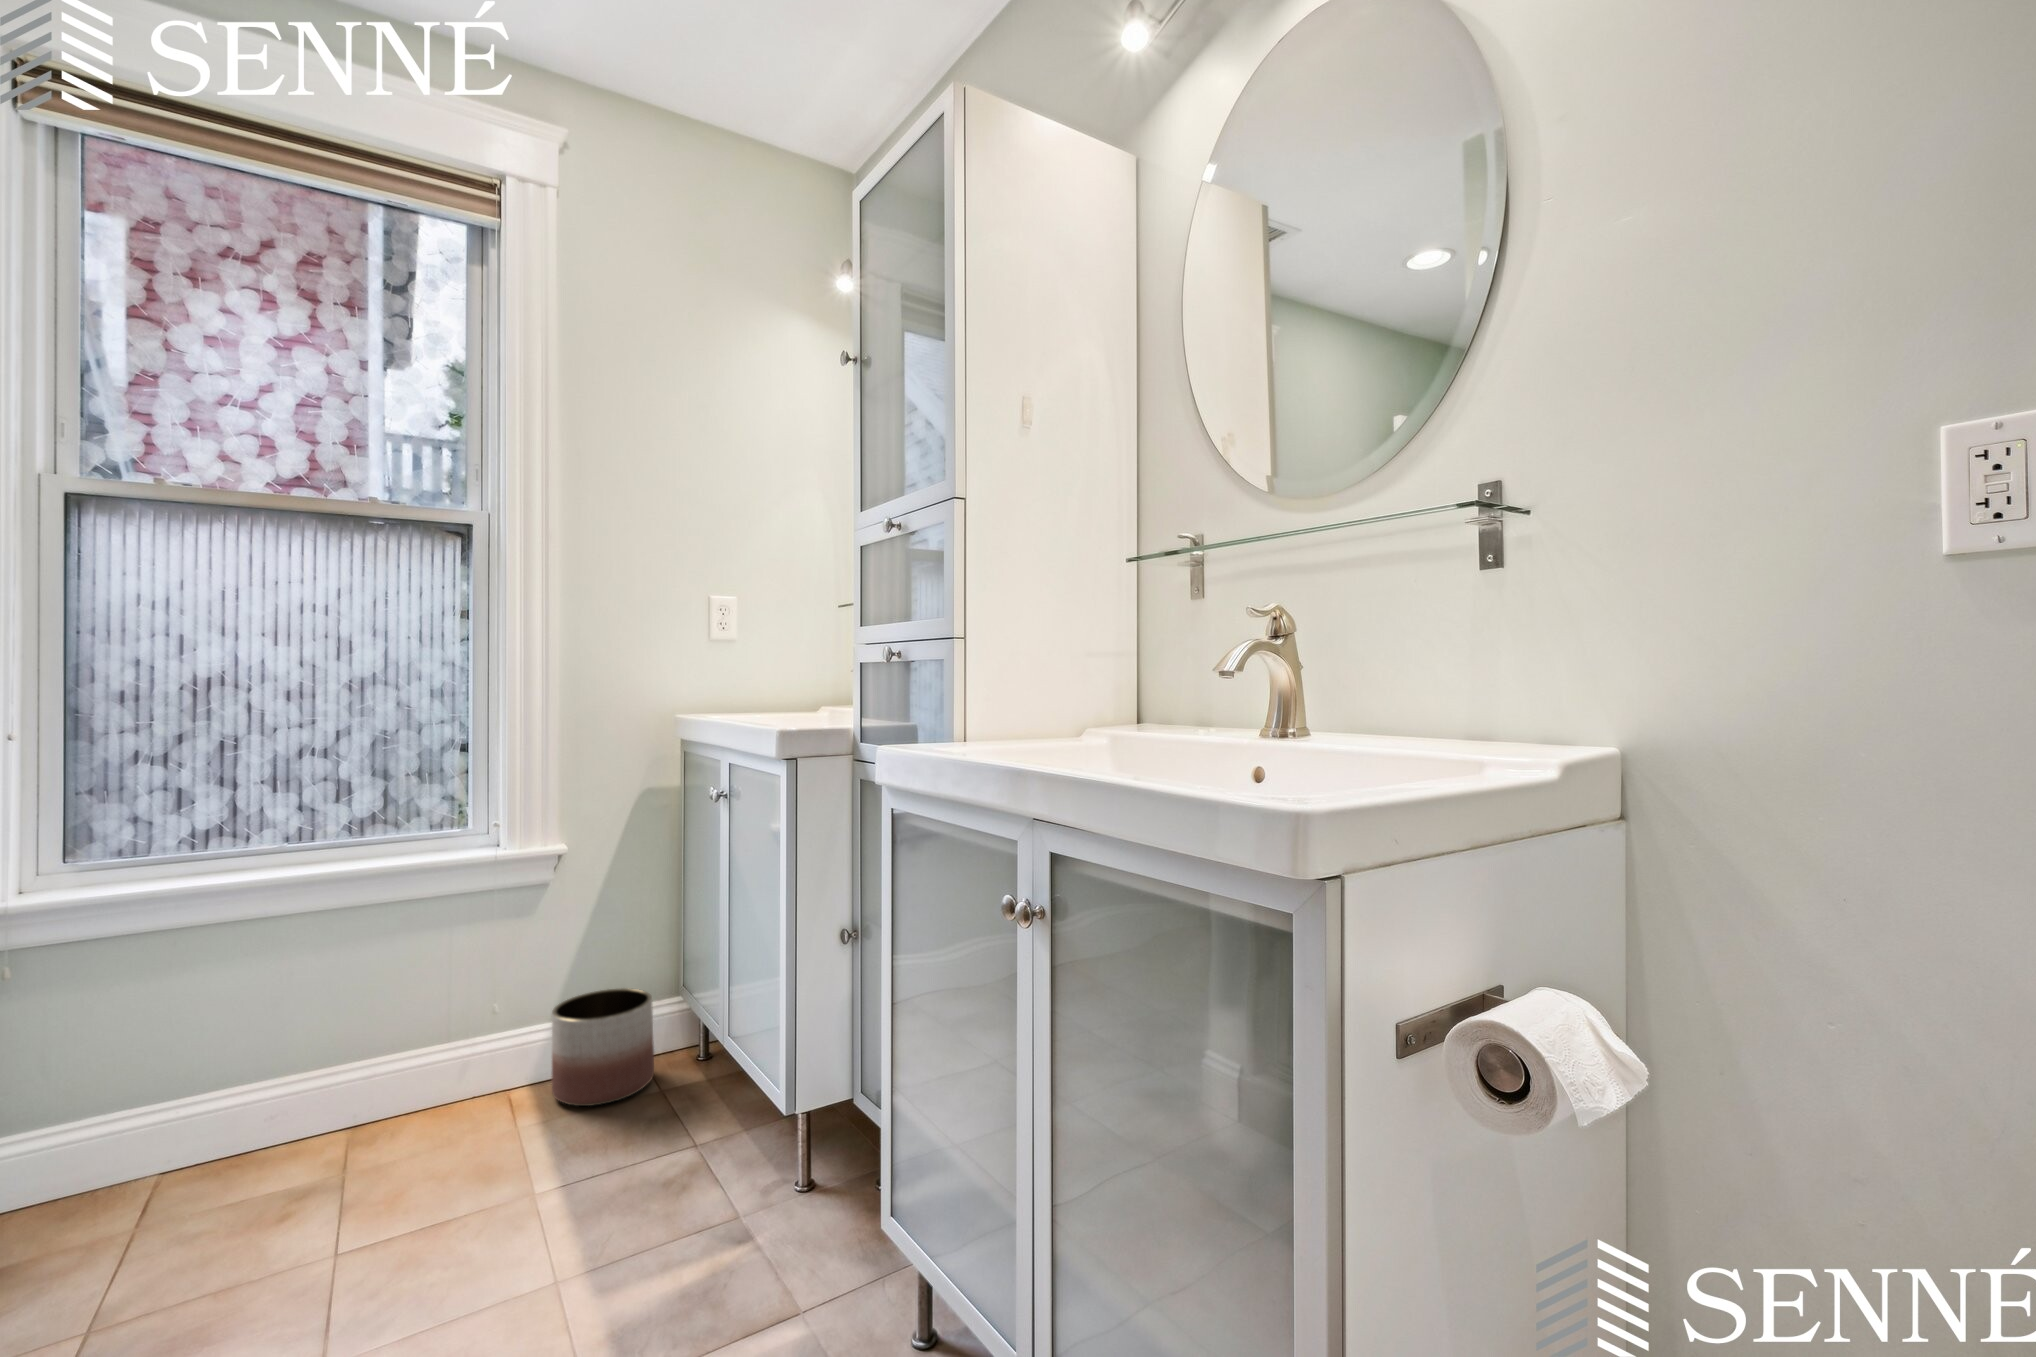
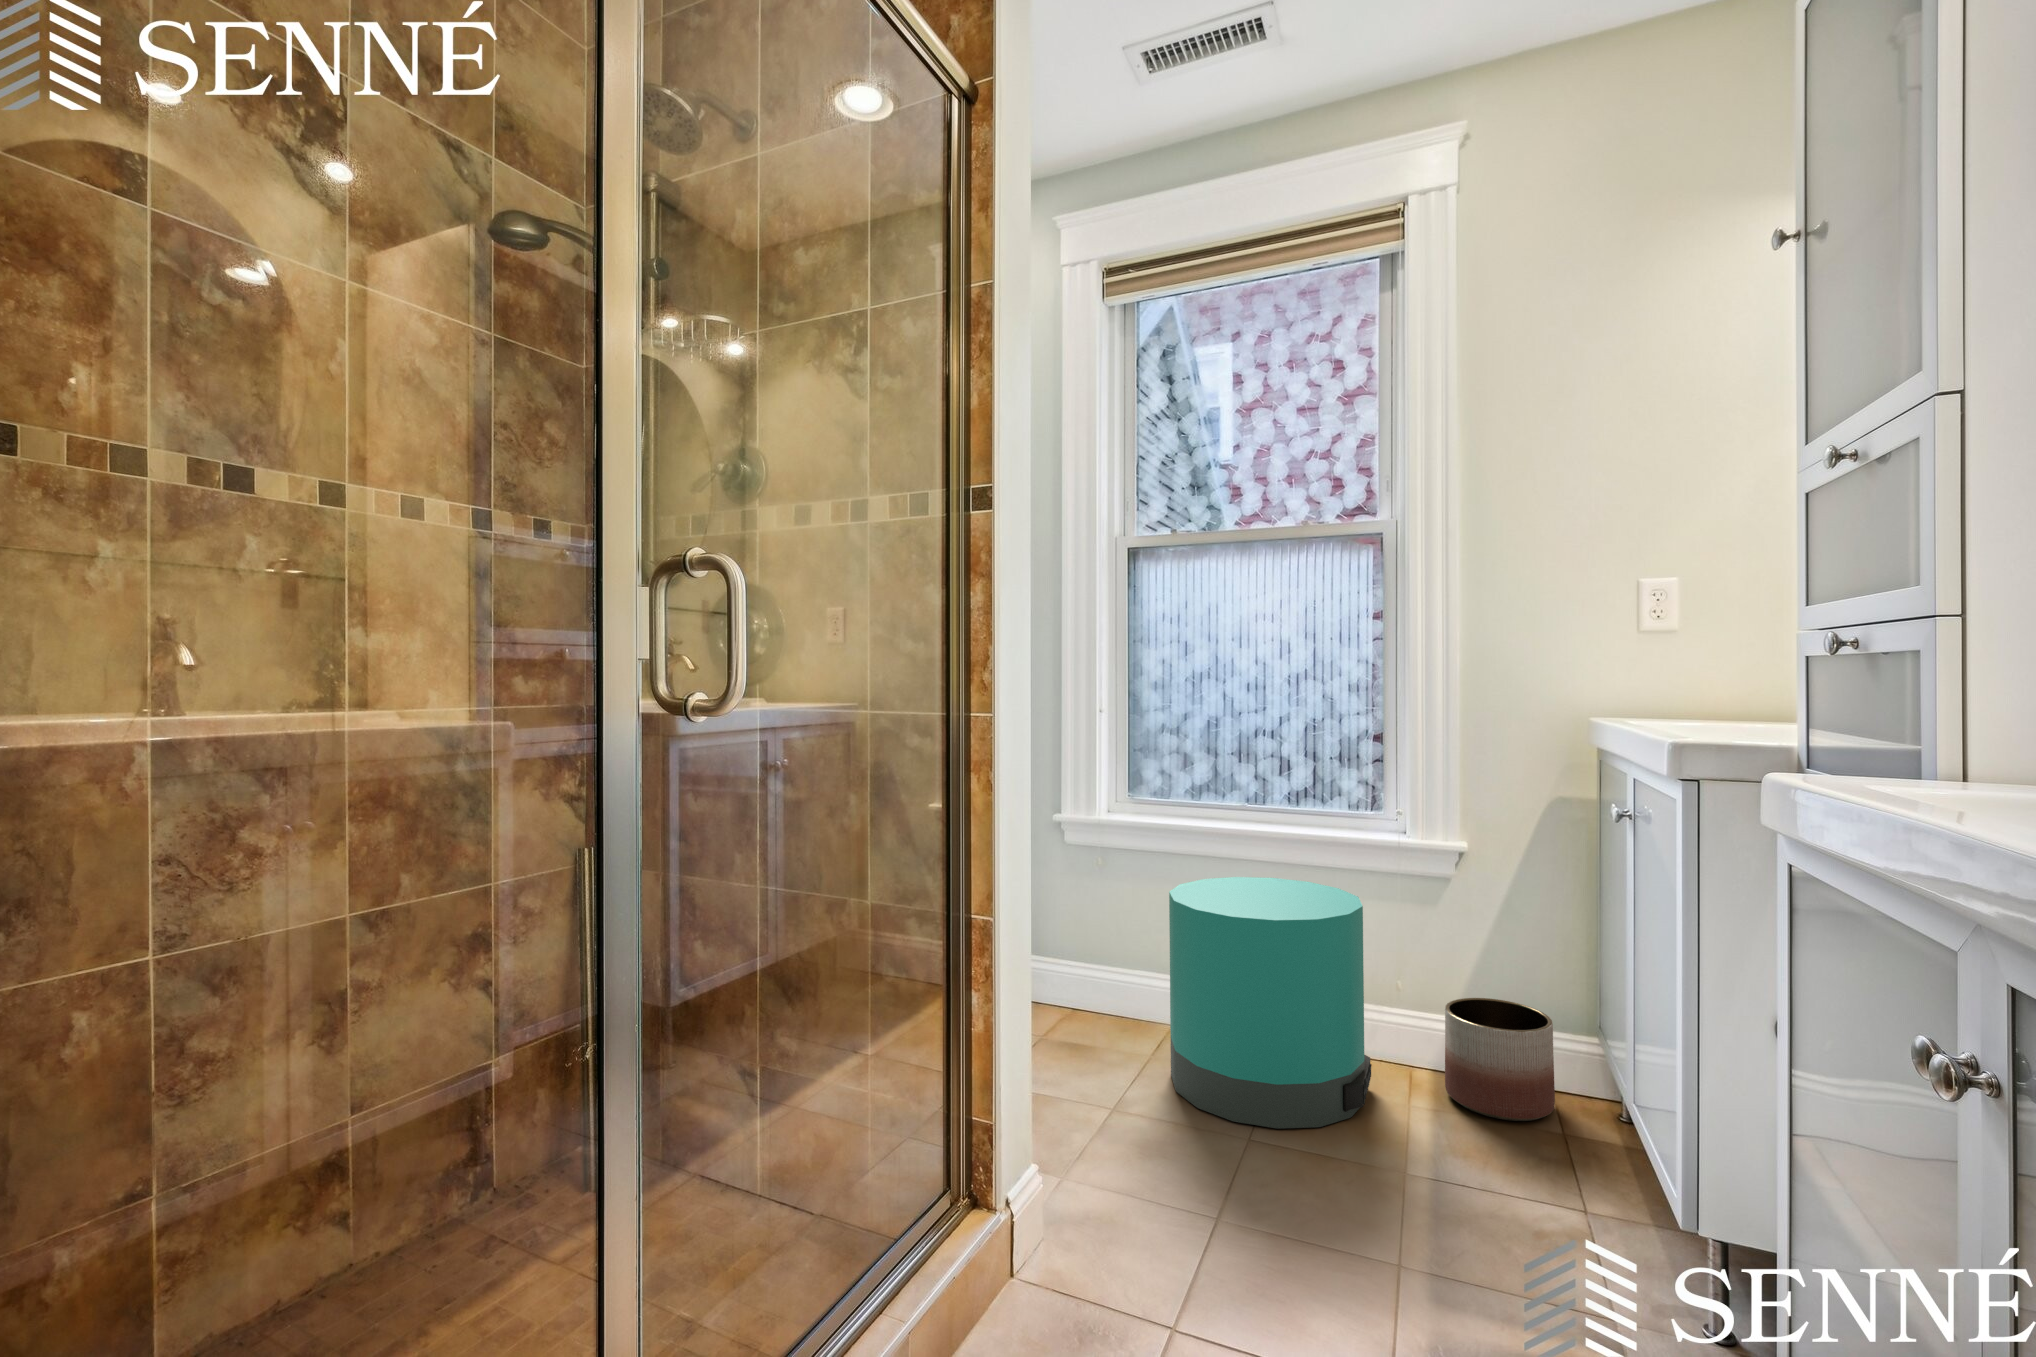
trash can: none [180,920,477,1250] -> present [1169,877,1372,1129]

